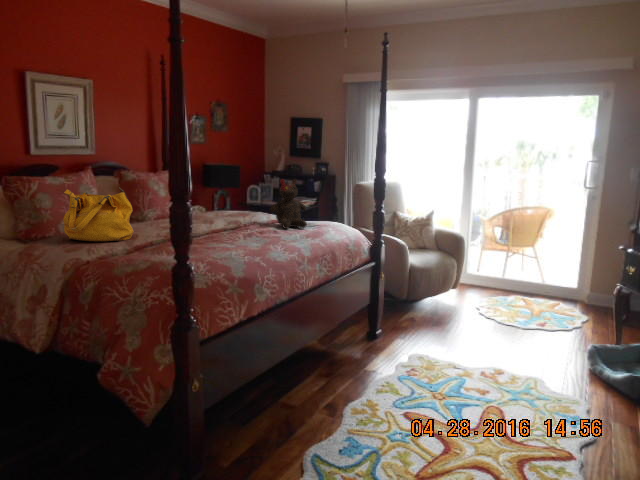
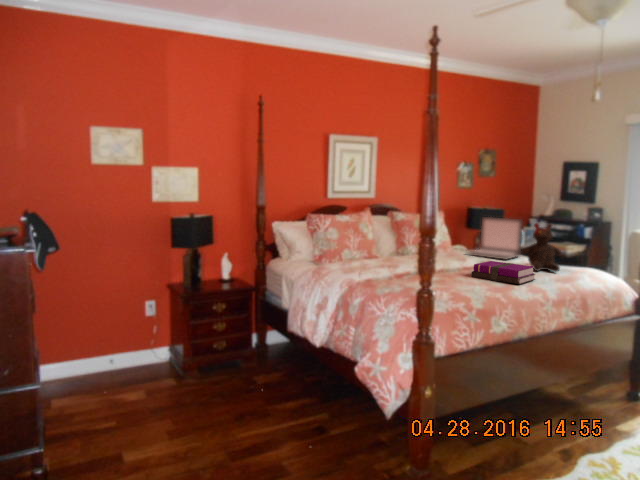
laptop: none [210,174,265,219] -> present [467,217,522,260]
handbag: present [63,187,134,241] -> none [345,225,396,268]
notebook: none [225,222,289,245] -> present [471,261,535,284]

